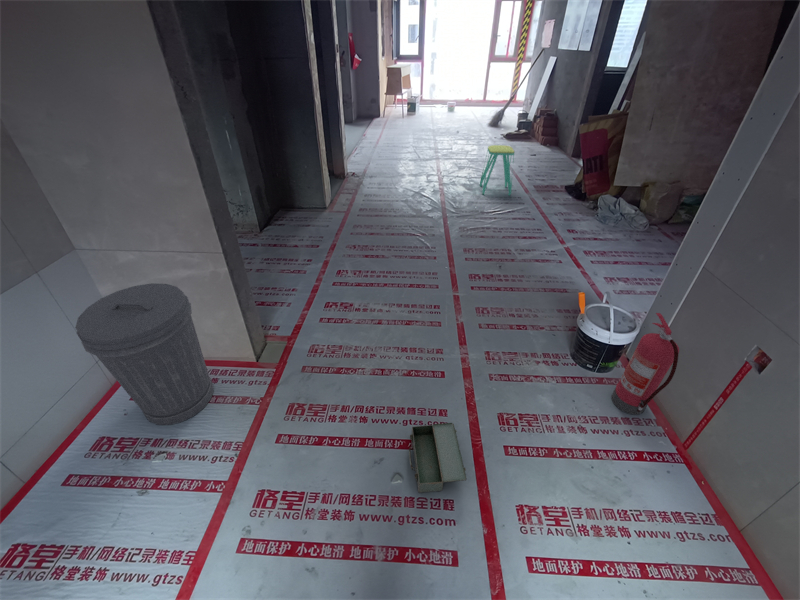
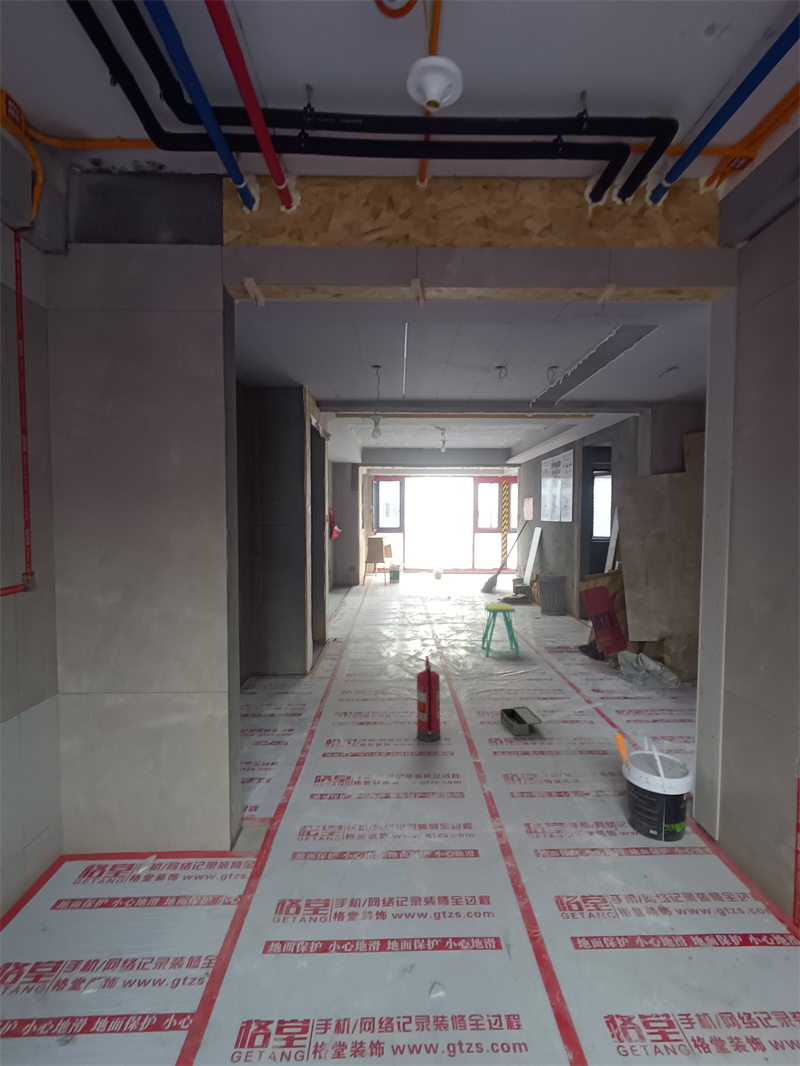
trash can: present [75,283,214,425] -> present [537,572,567,616]
fire extinguisher: present [612,313,679,415] -> present [417,656,440,741]
toolbox: present [409,423,466,493] -> present [501,707,542,736]

